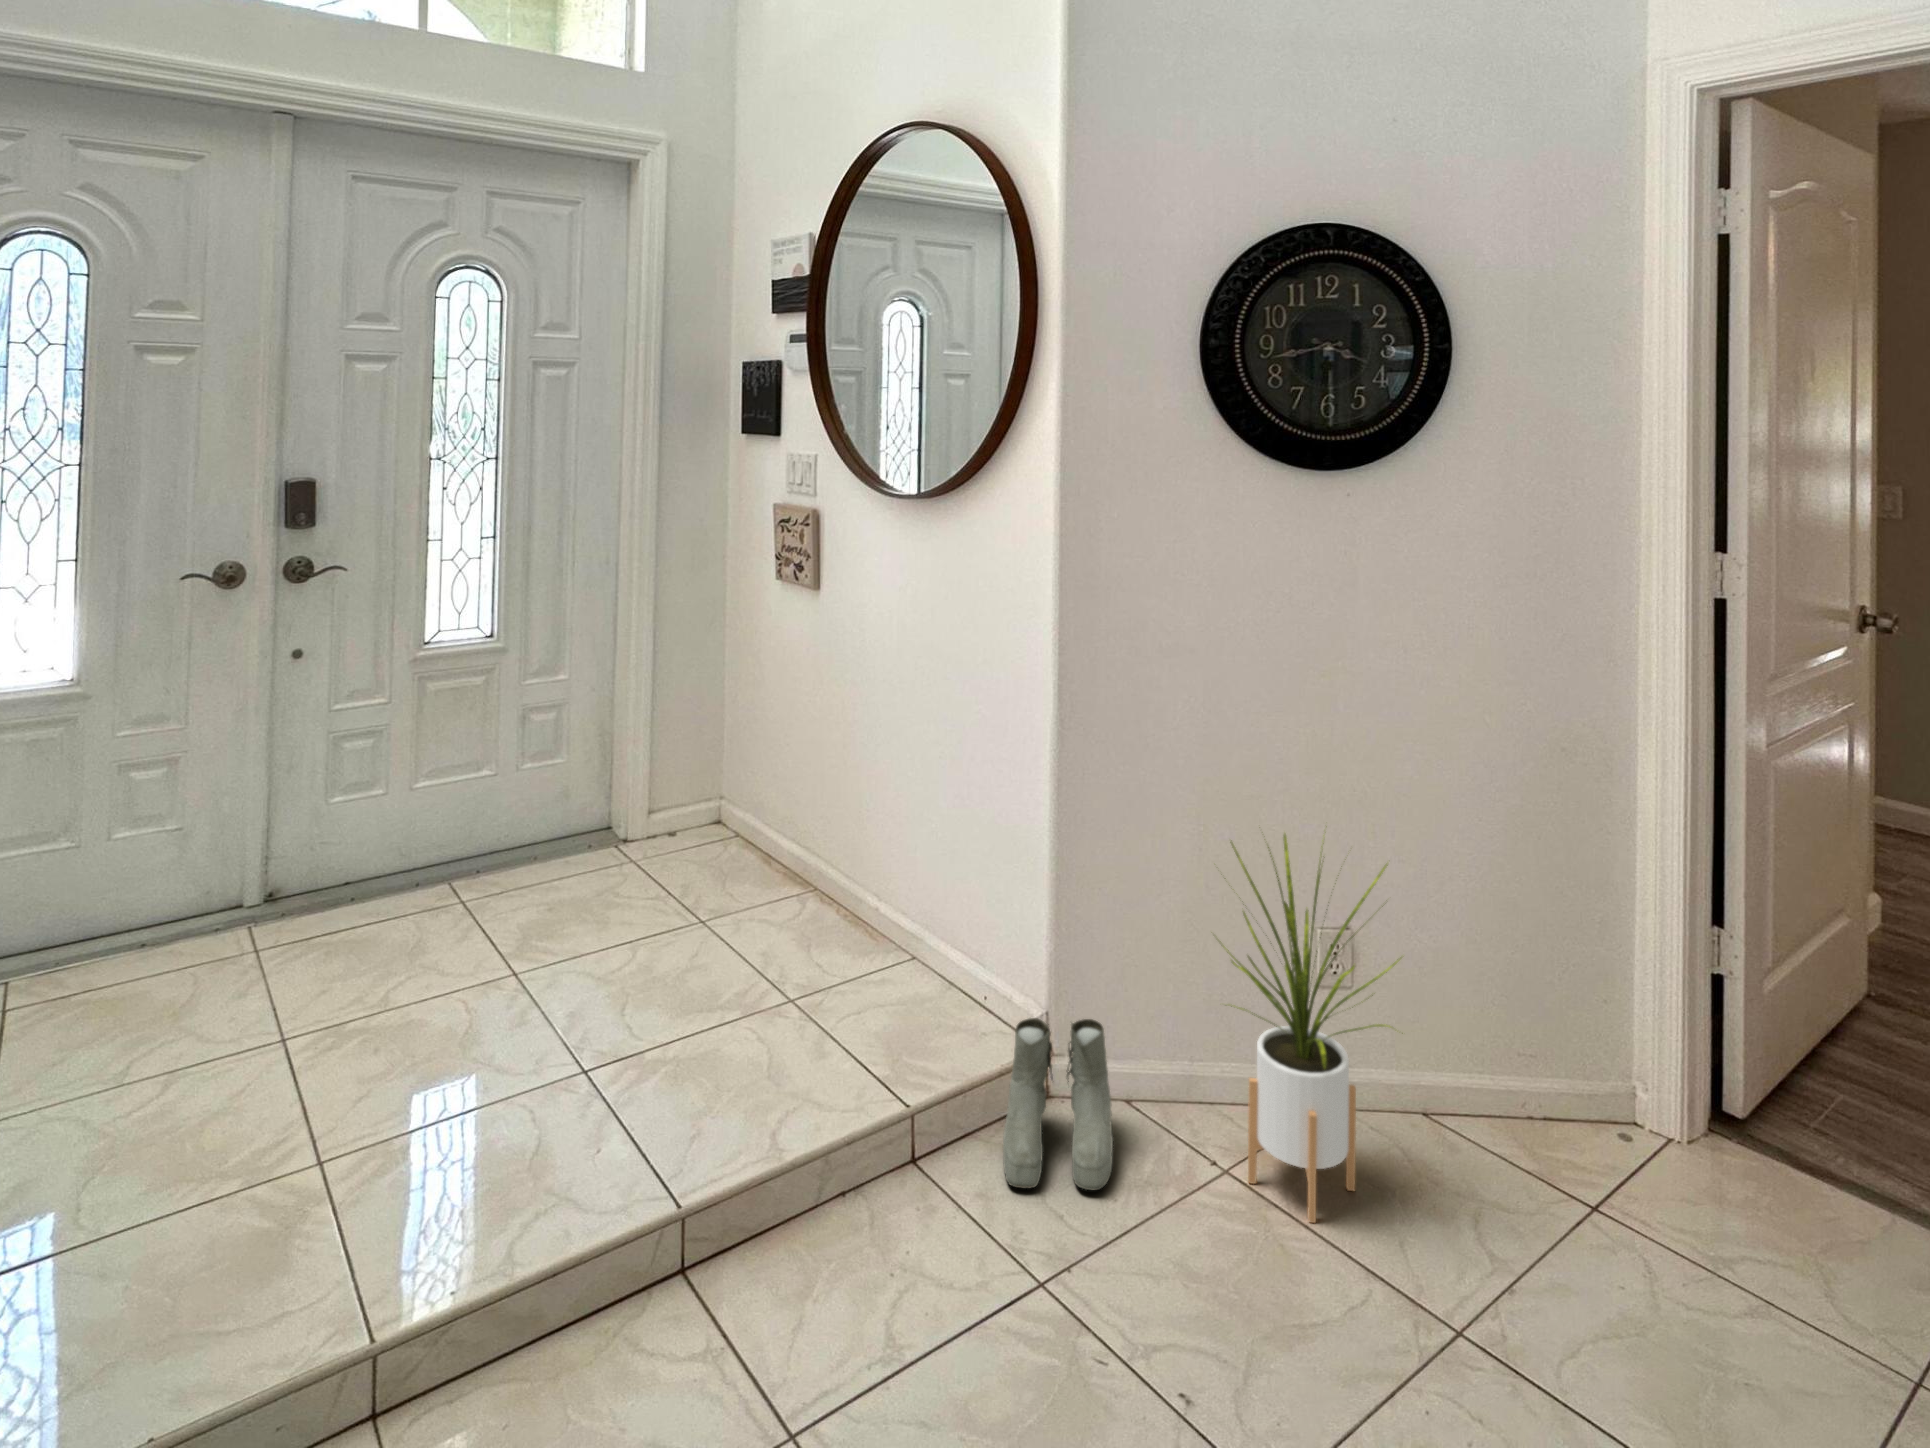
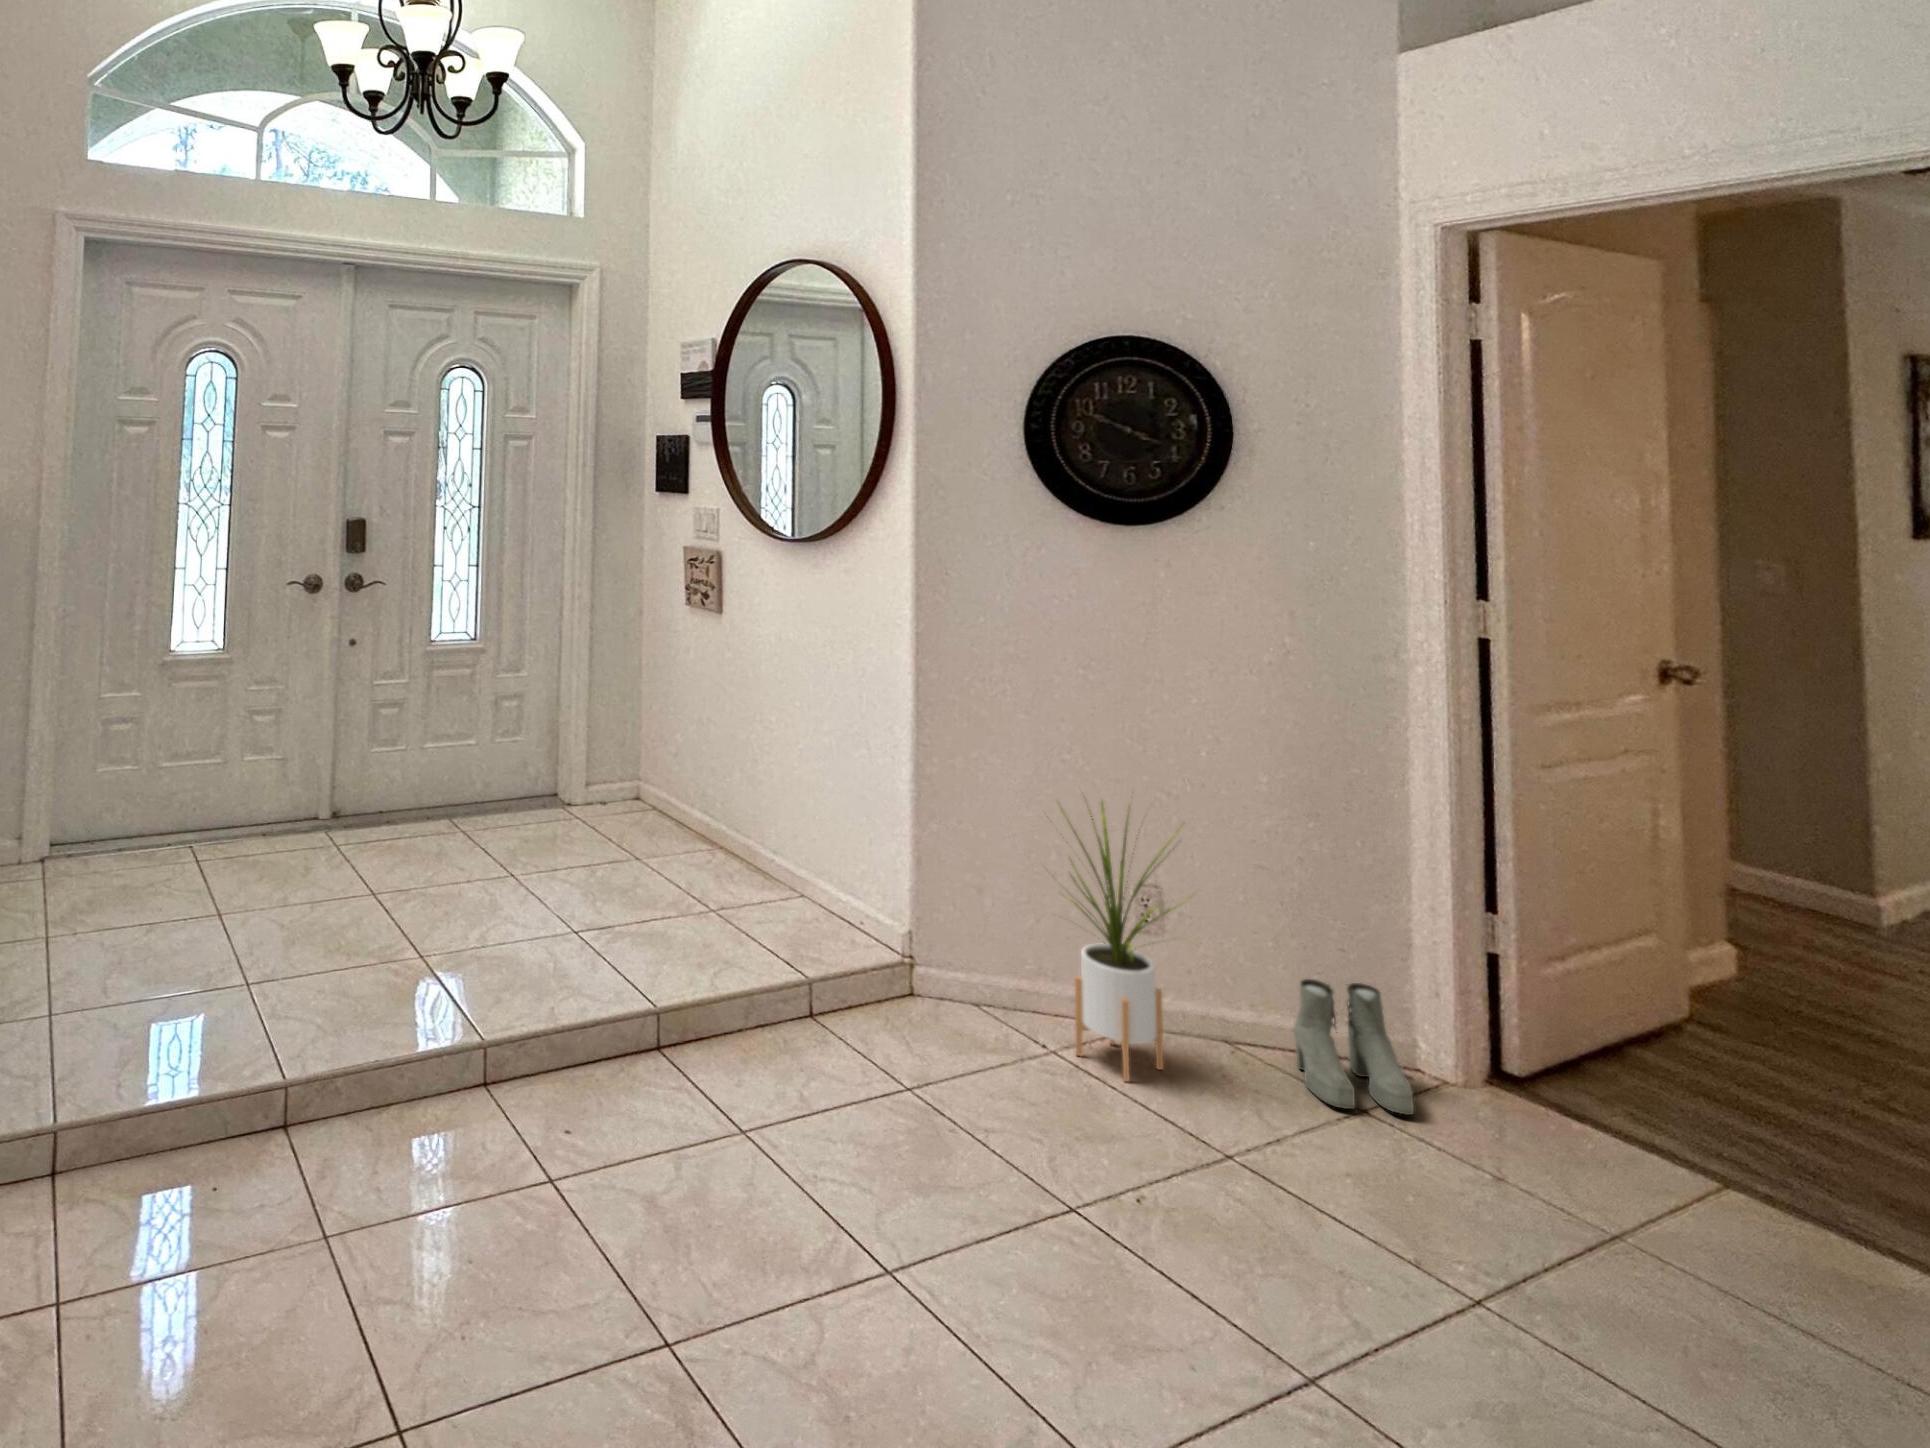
boots: present [1003,1018,1113,1190] -> present [1294,979,1414,1115]

